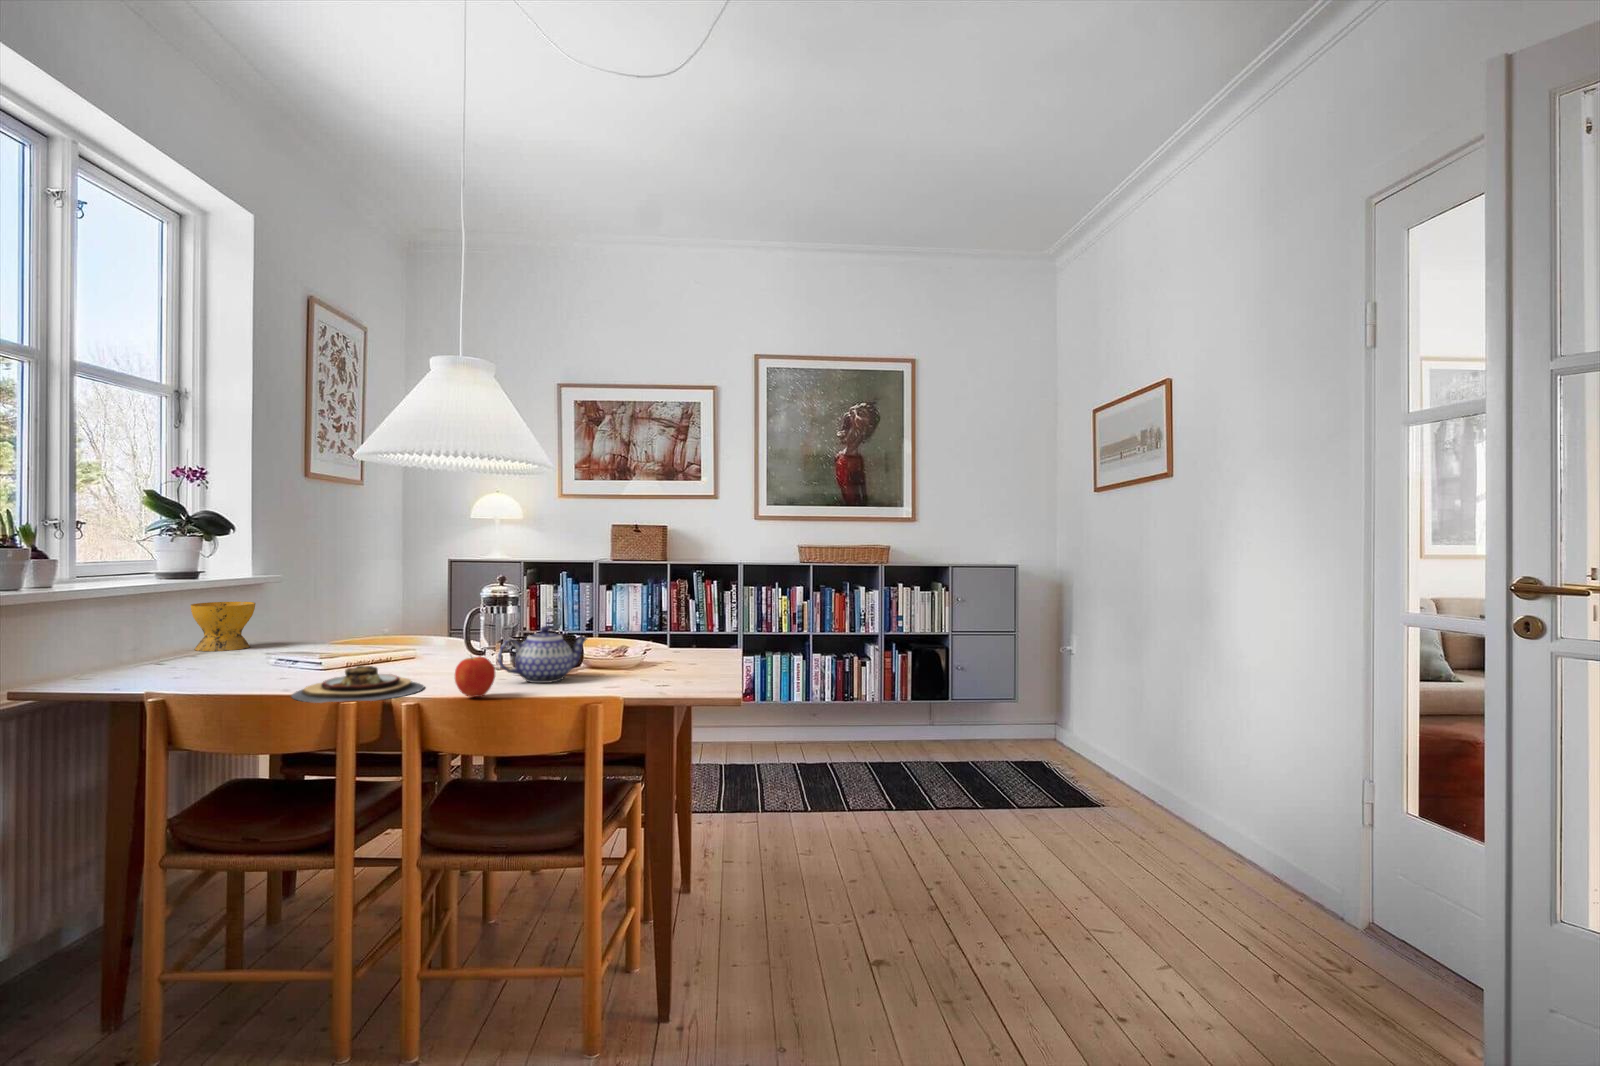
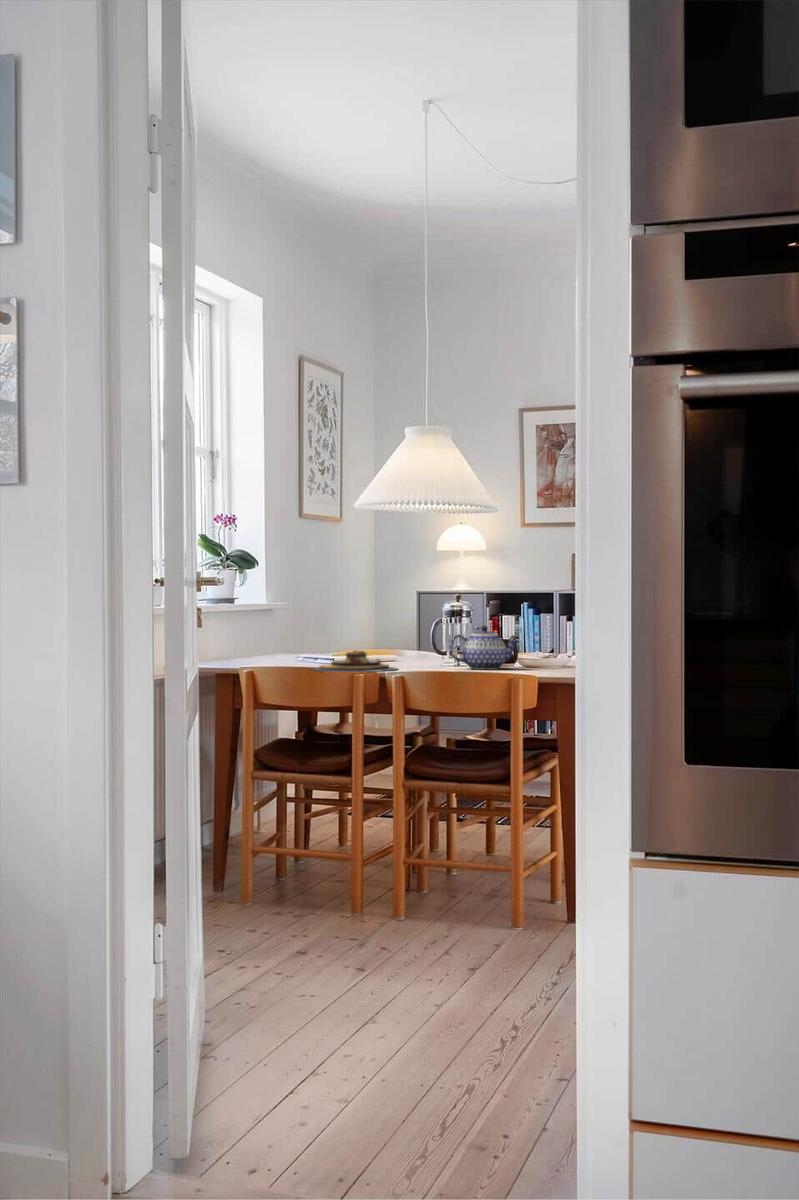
bowl: present [191,602,256,651] -> none [231,620,273,657]
apple: present [455,656,495,697] -> none [418,640,446,672]

